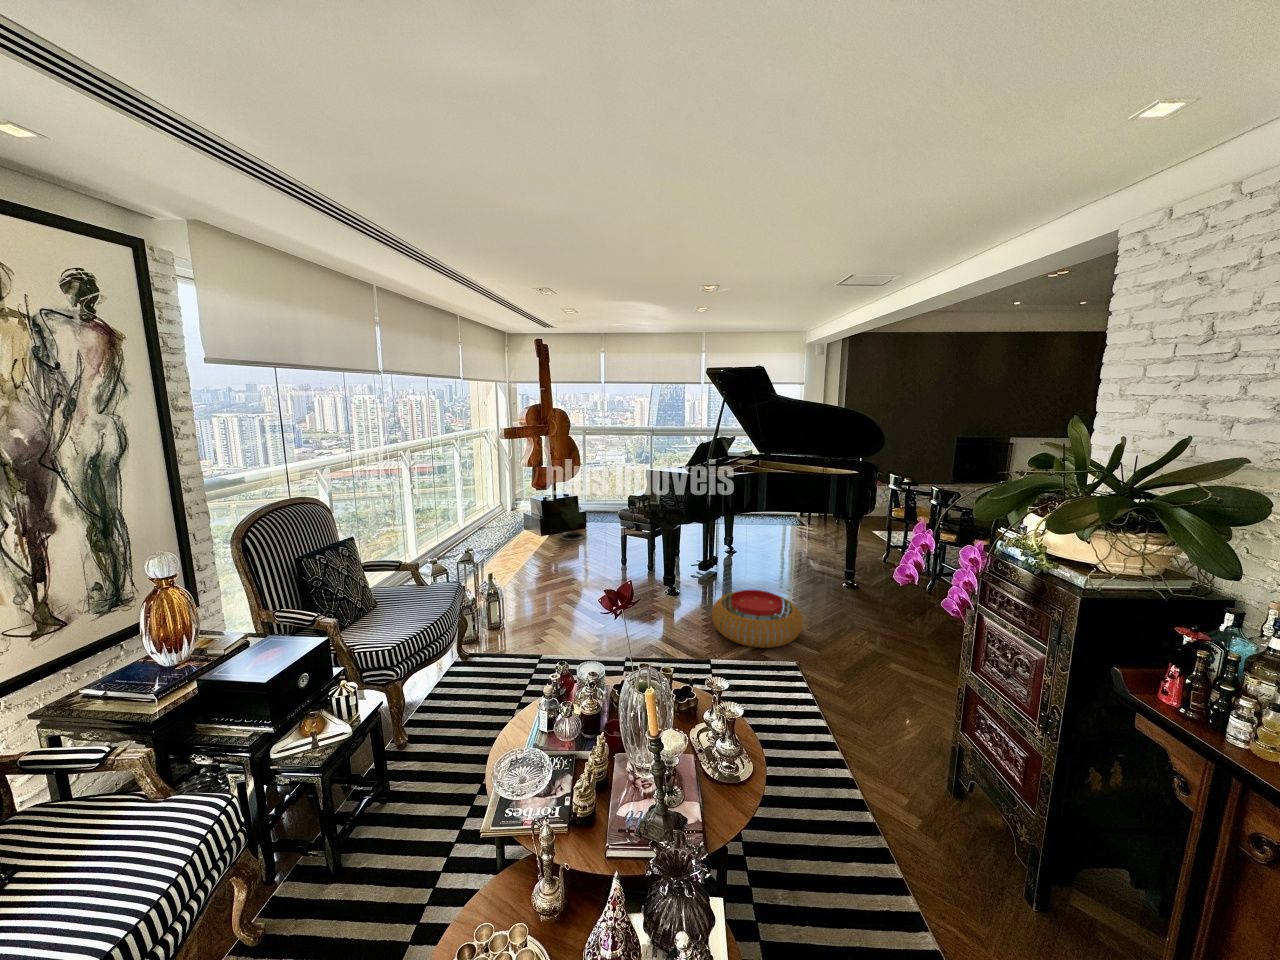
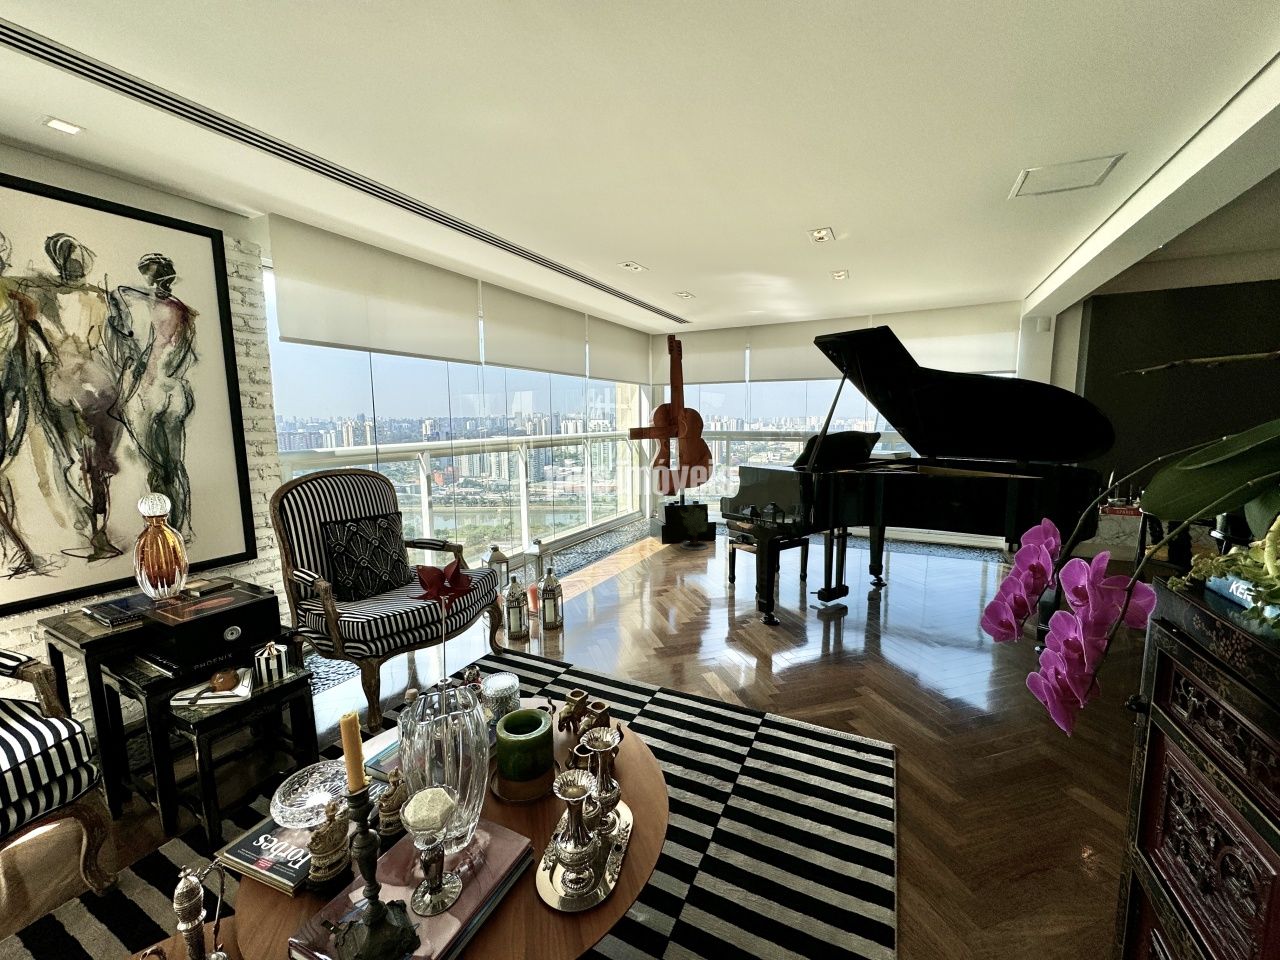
pouf: present [712,590,803,648] -> none [797,629,937,719]

